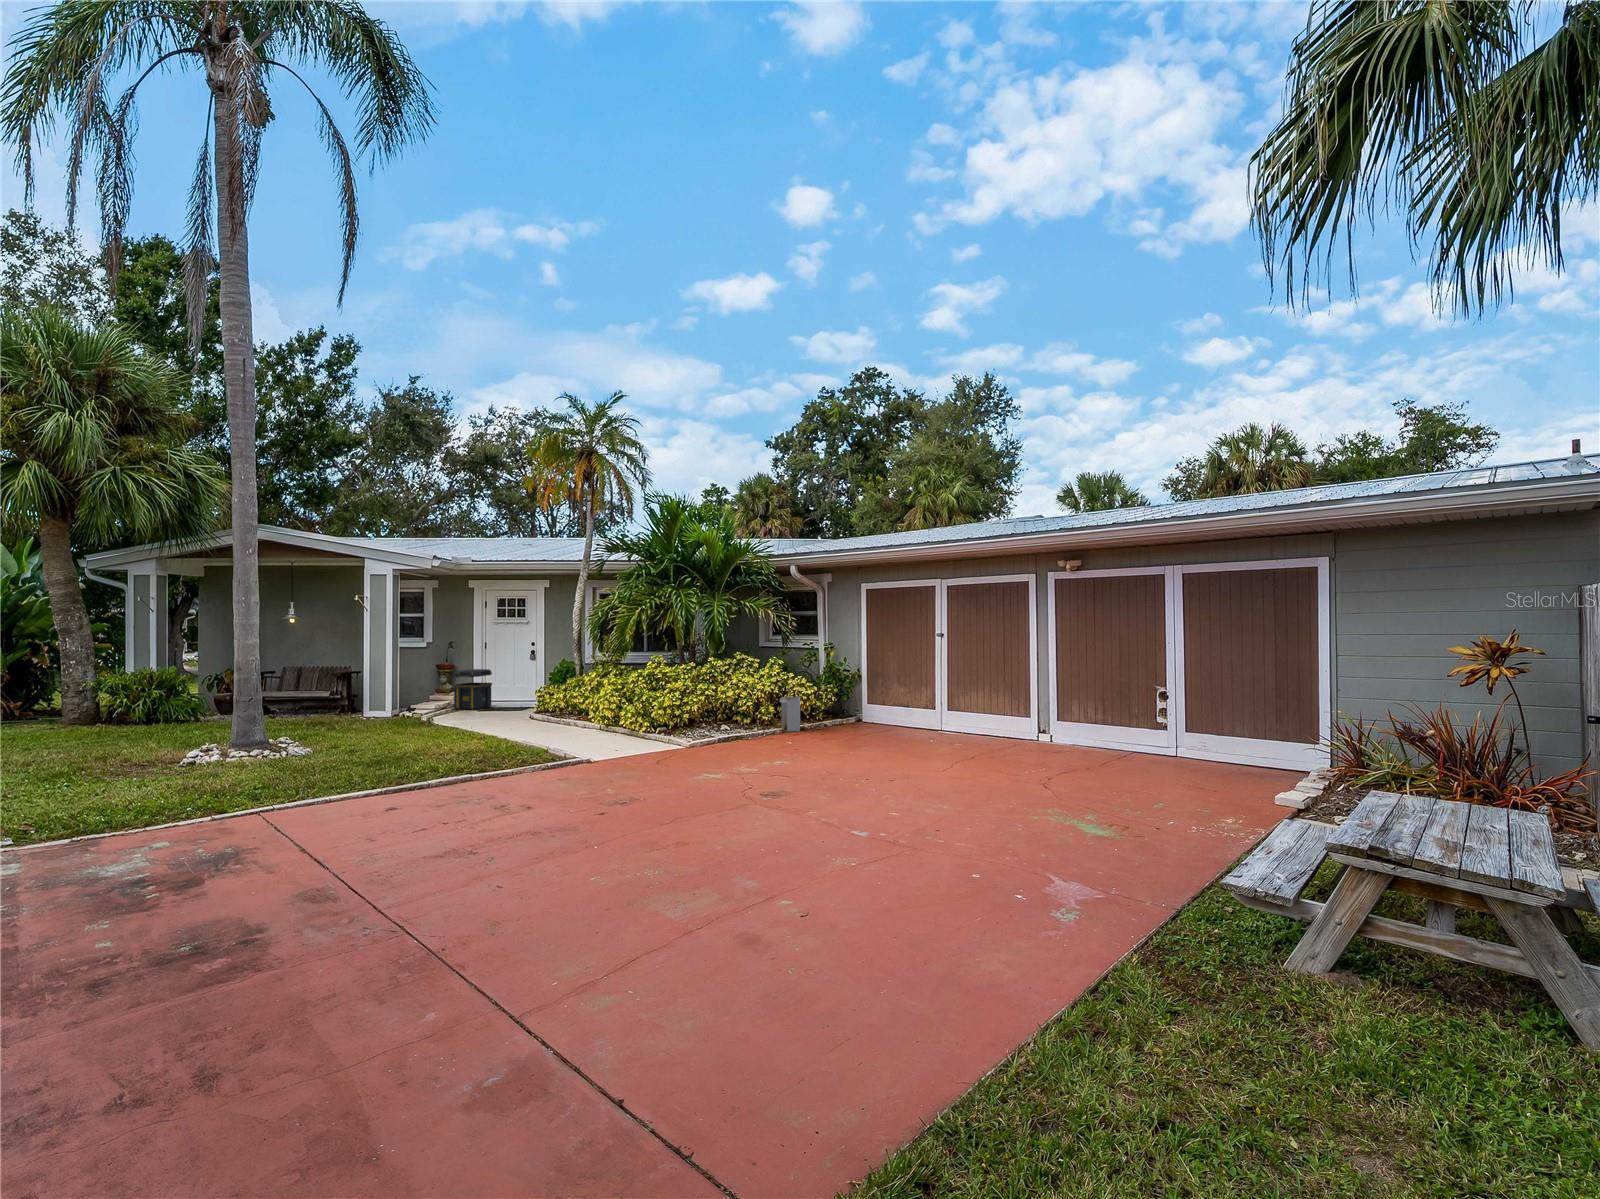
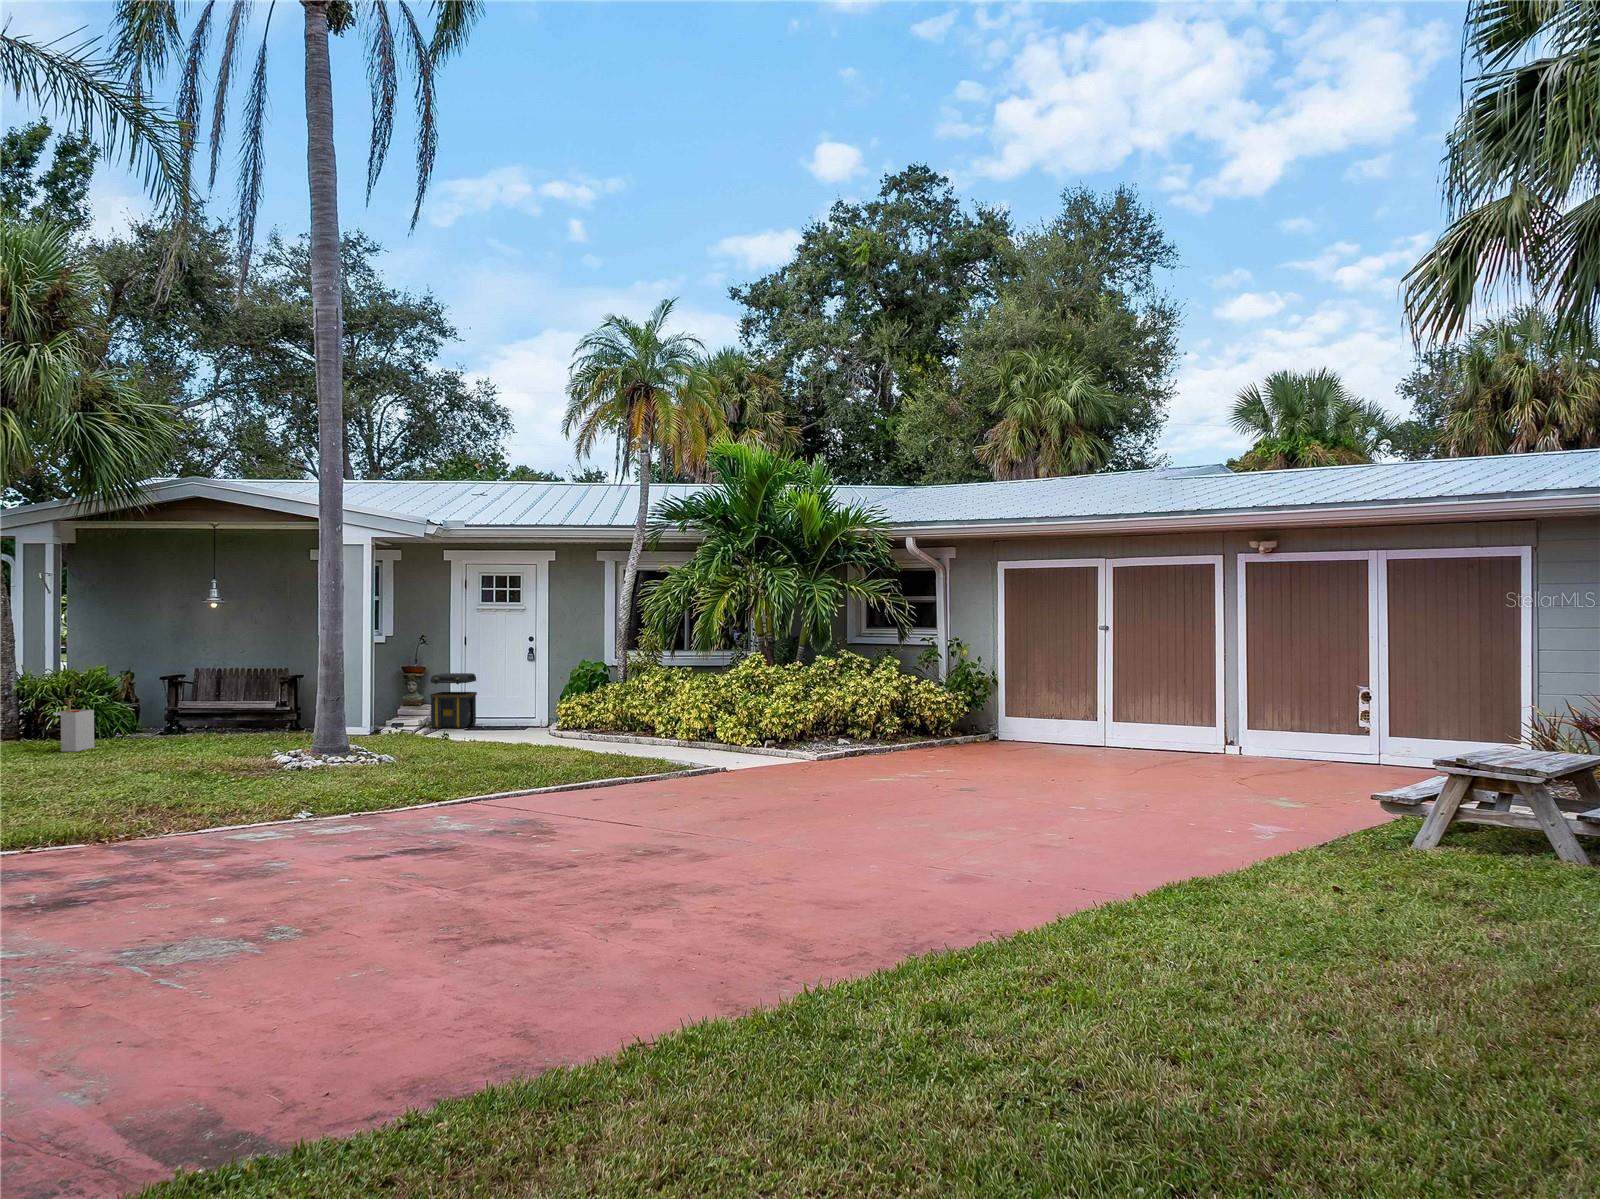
storage bin: present [780,689,800,731] -> present [53,699,94,752]

